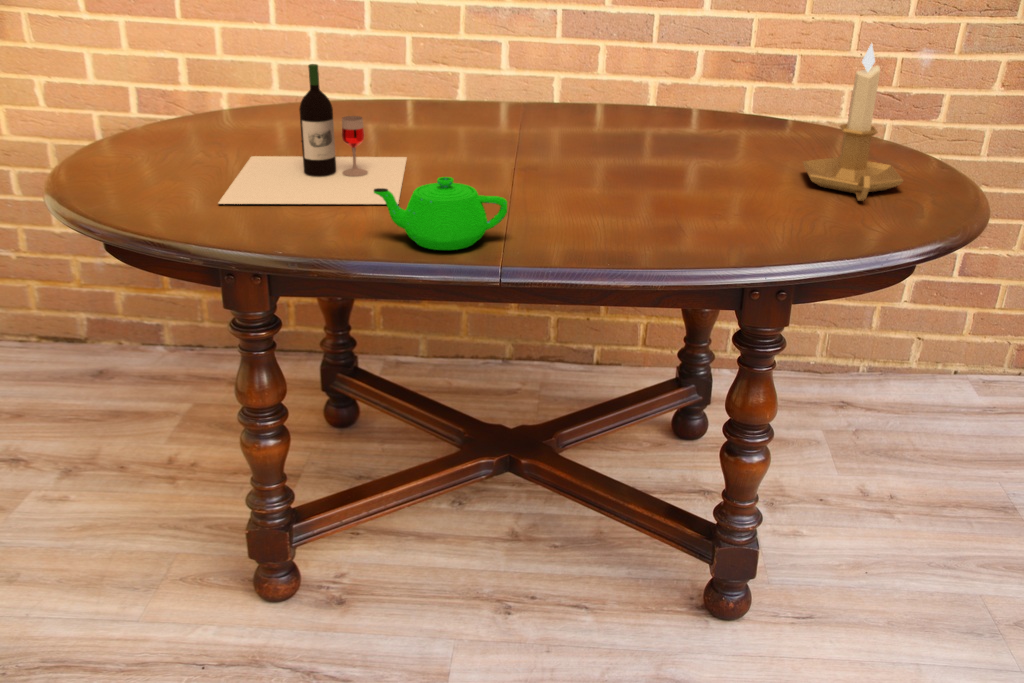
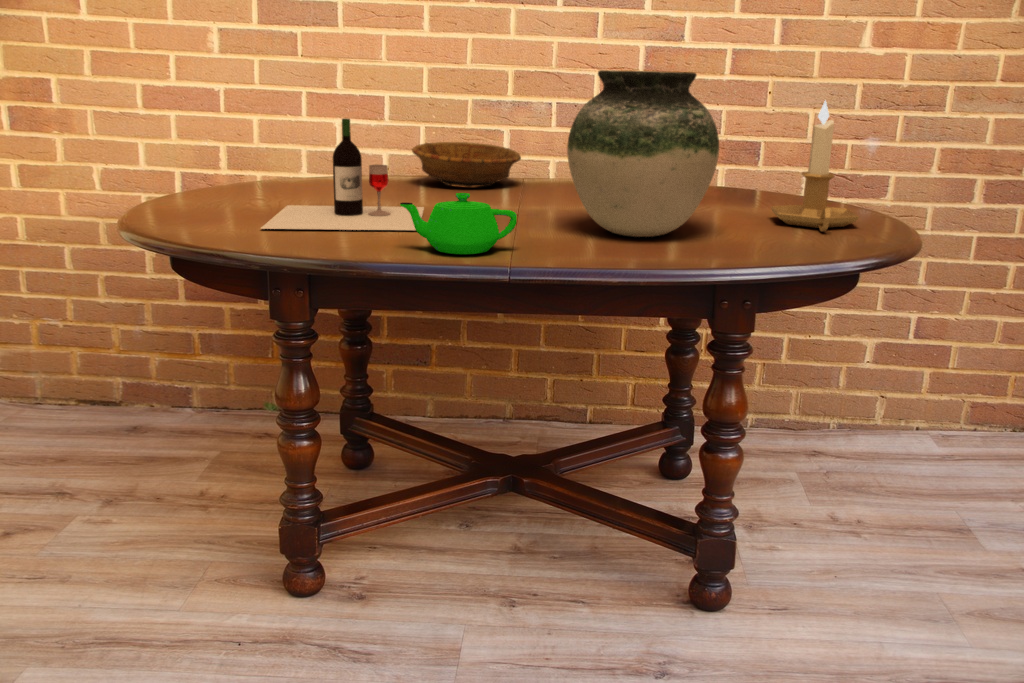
vase: none [568,14,744,214] -> present [567,70,719,237]
decorative bowl: none [394,59,520,118] -> present [412,142,521,187]

